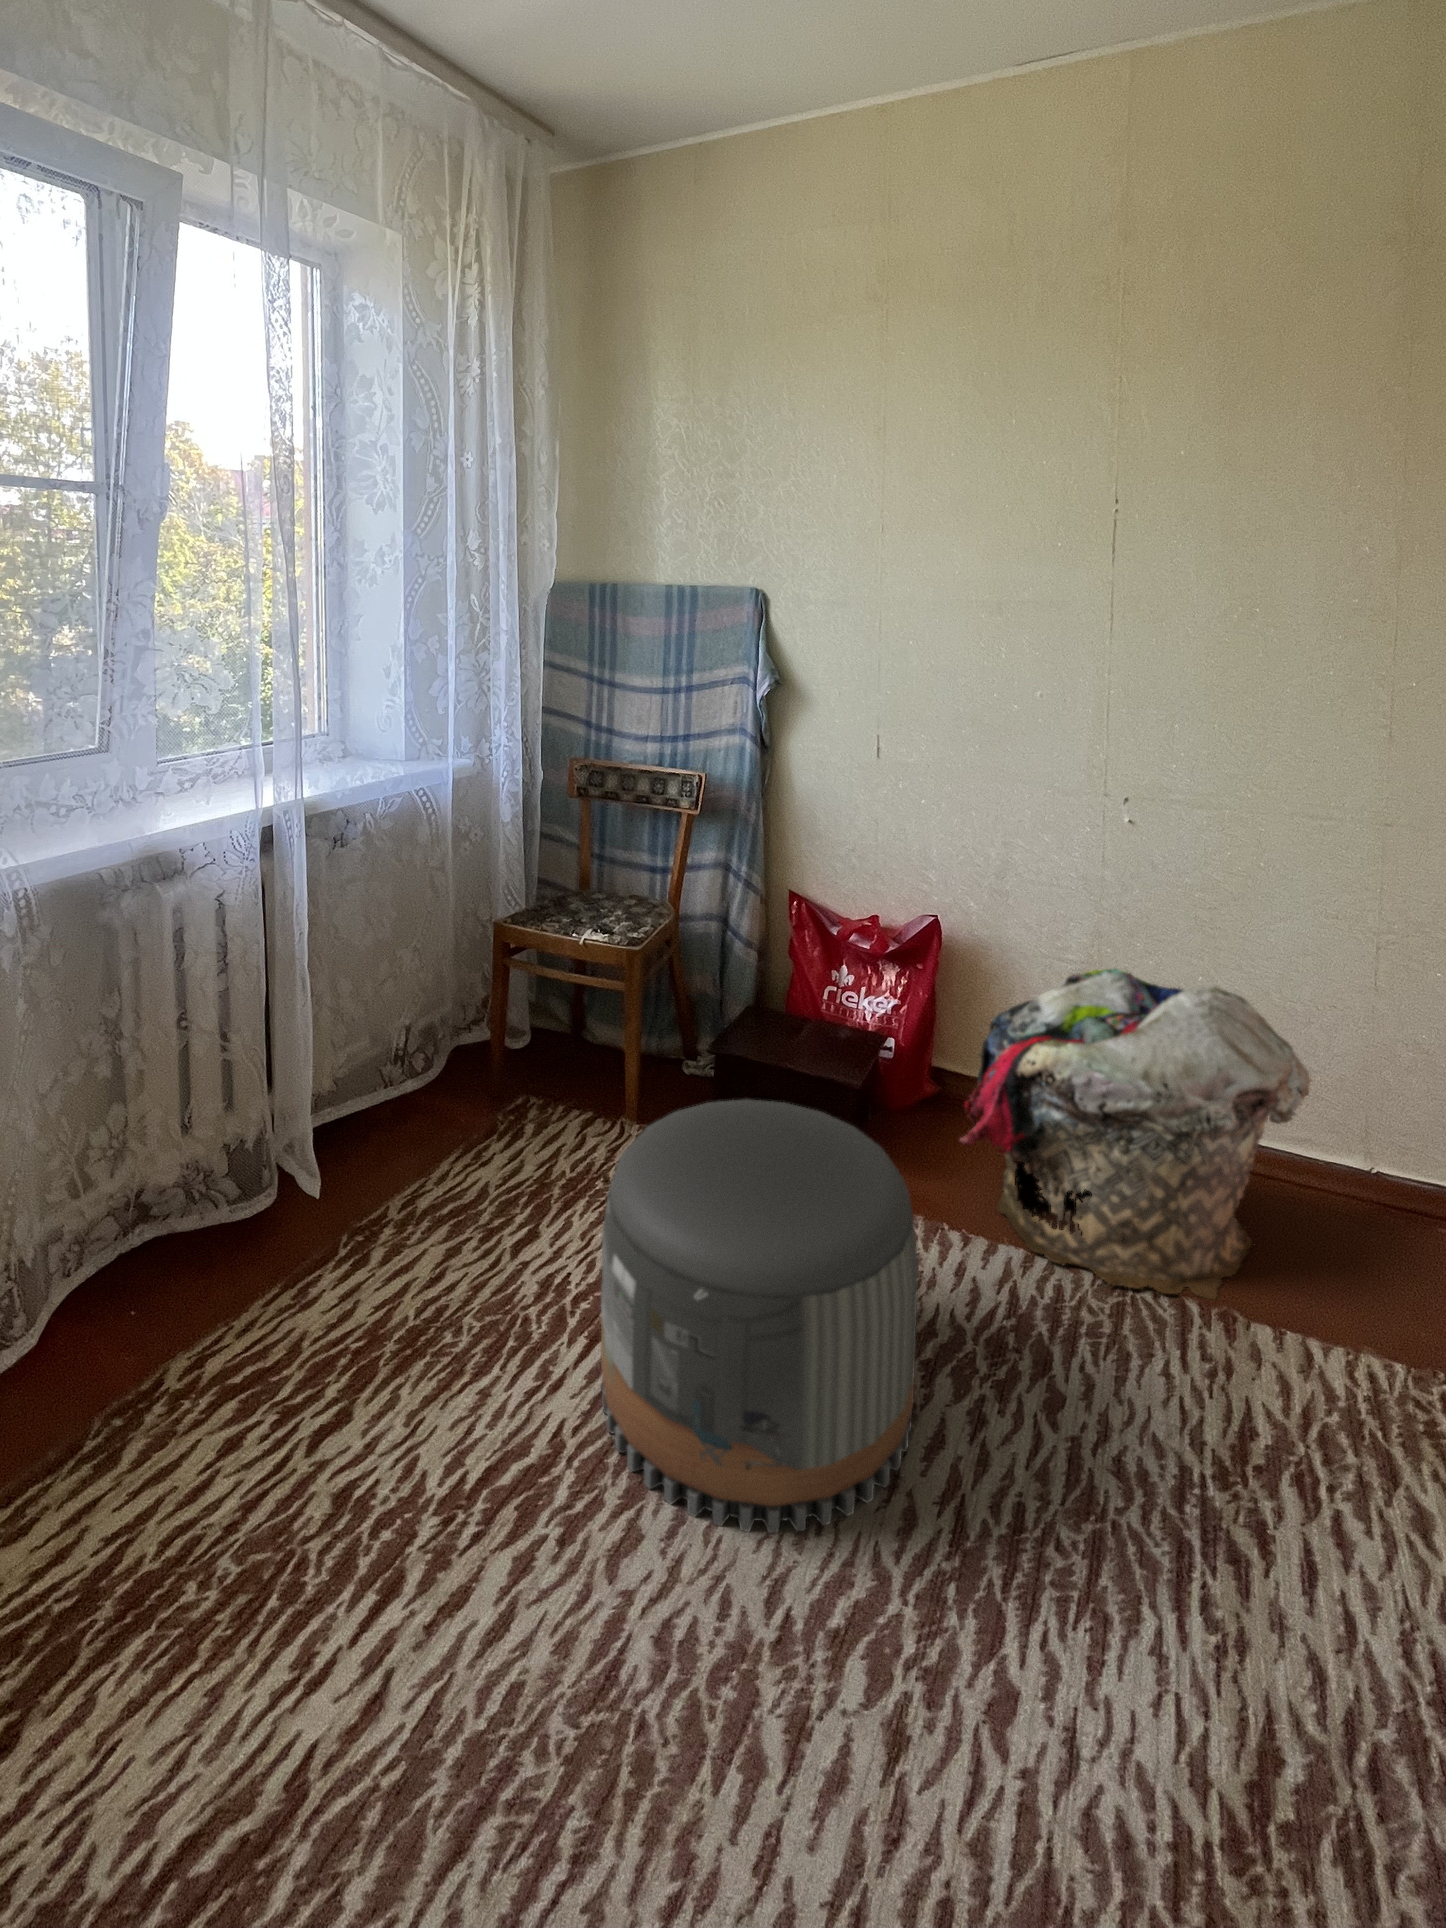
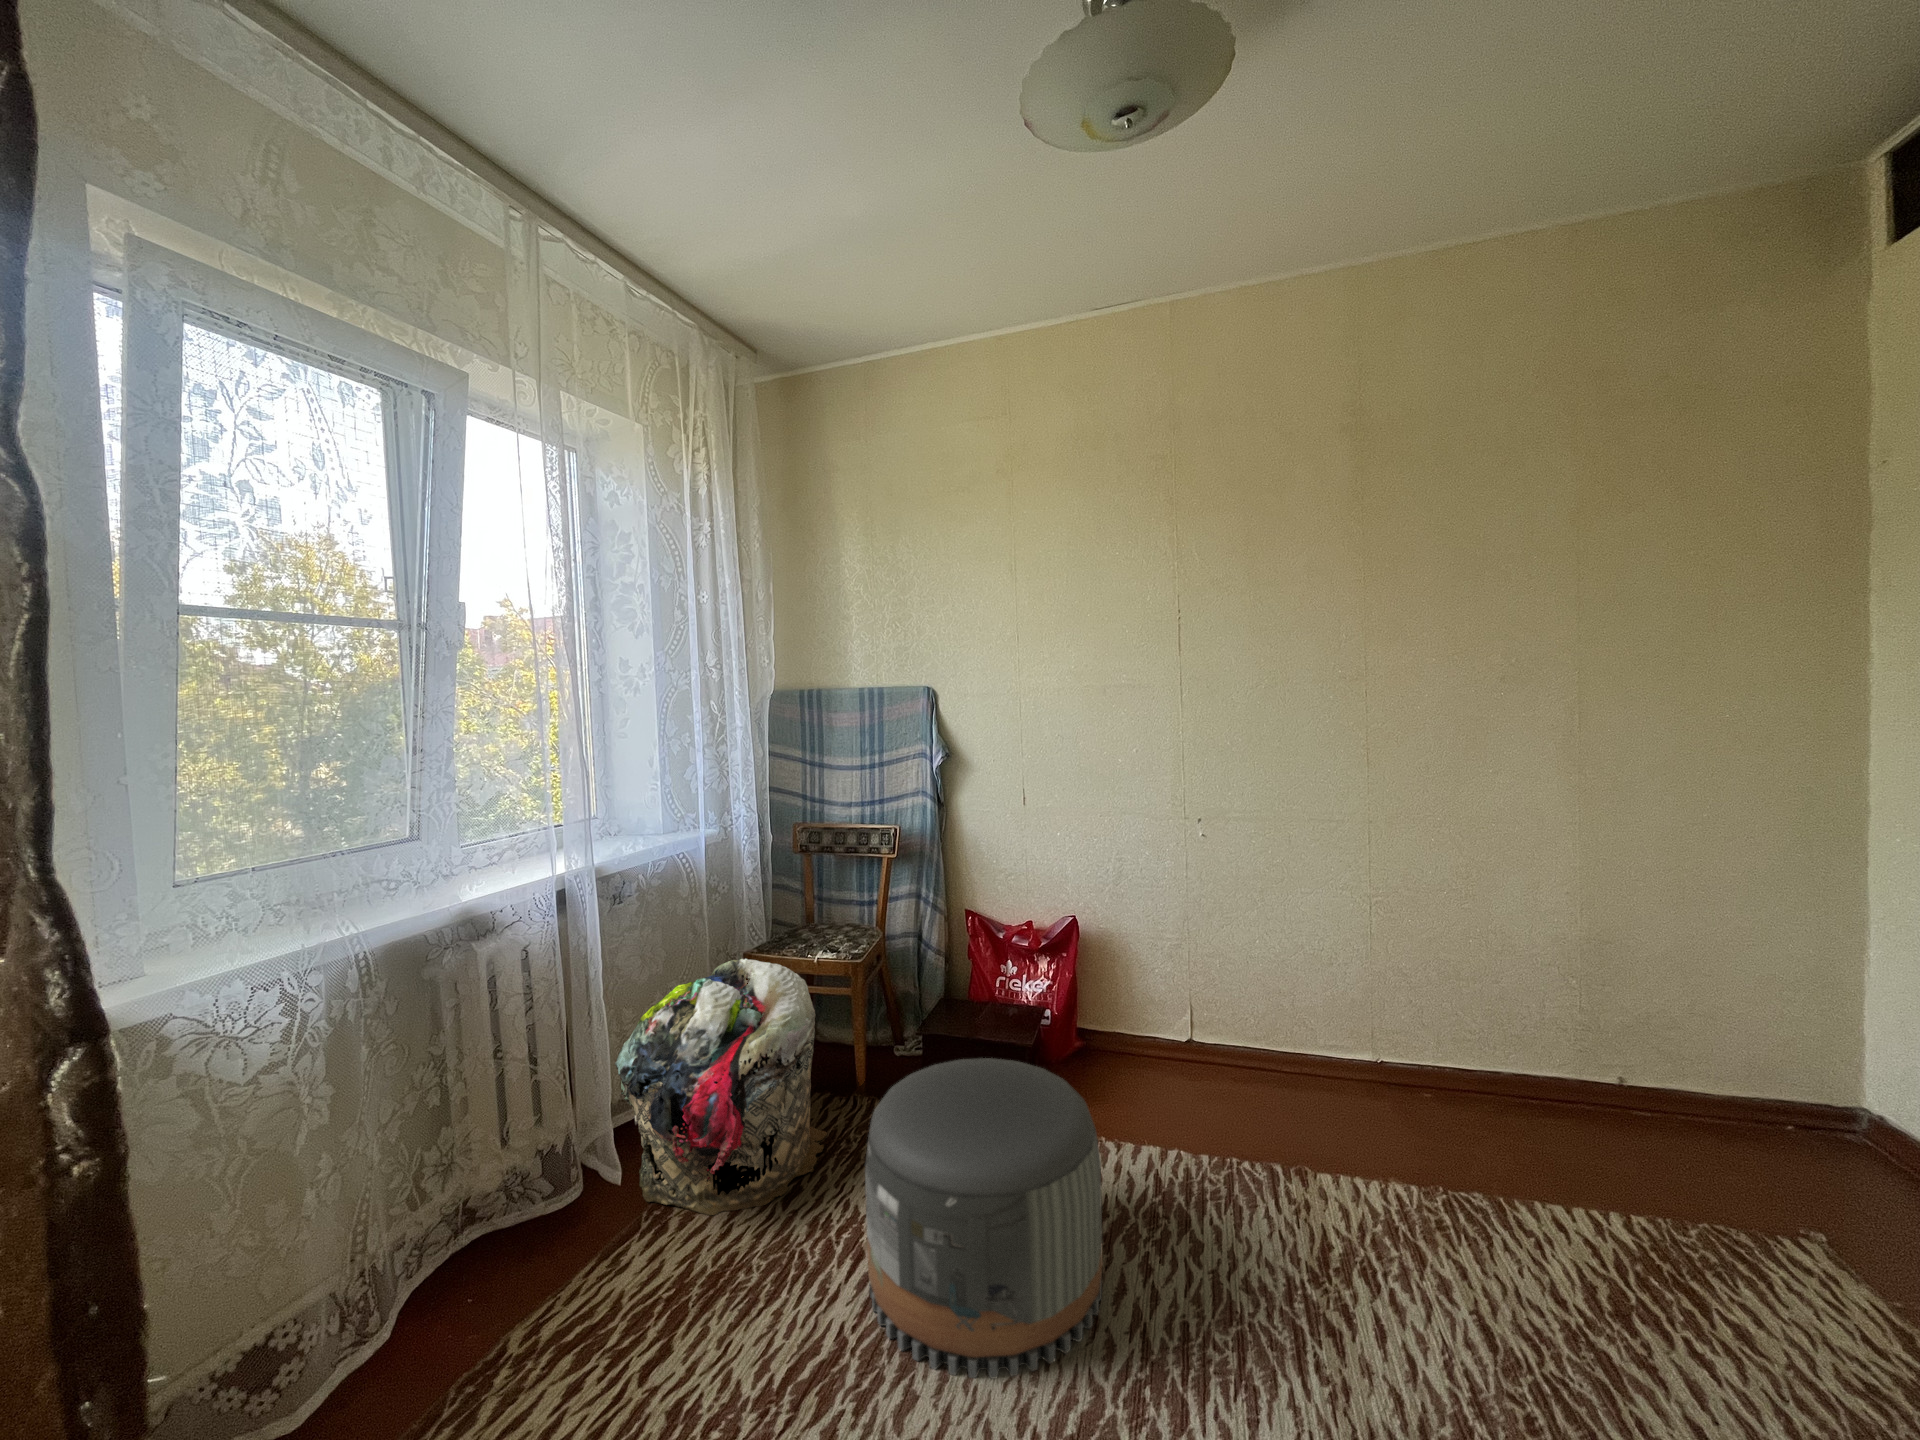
laundry basket: present [960,969,1311,1300] -> present [615,959,827,1216]

